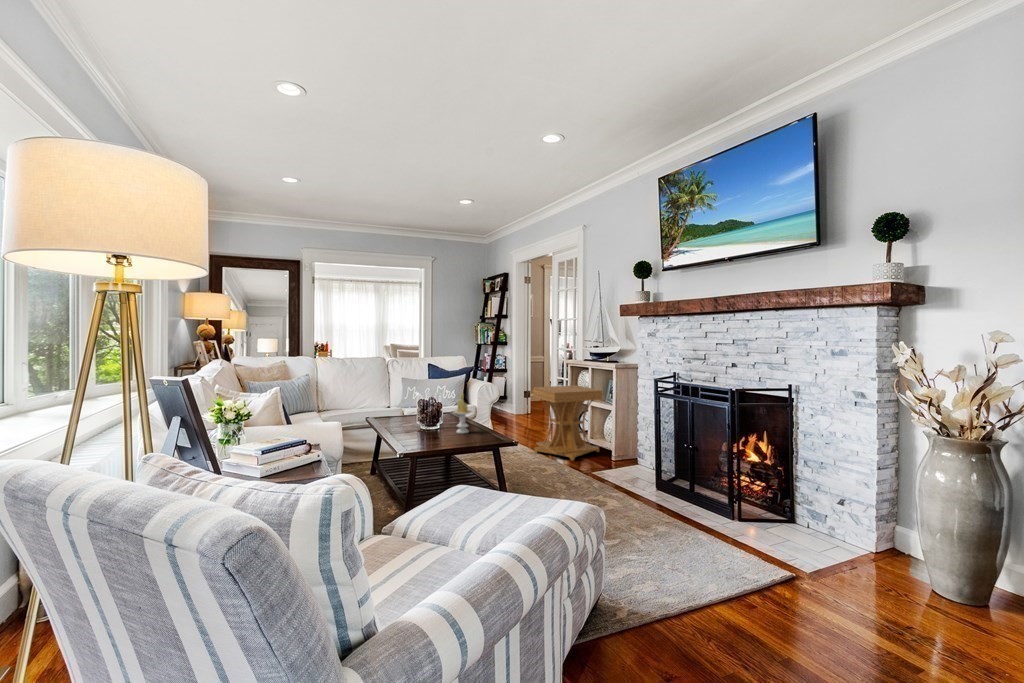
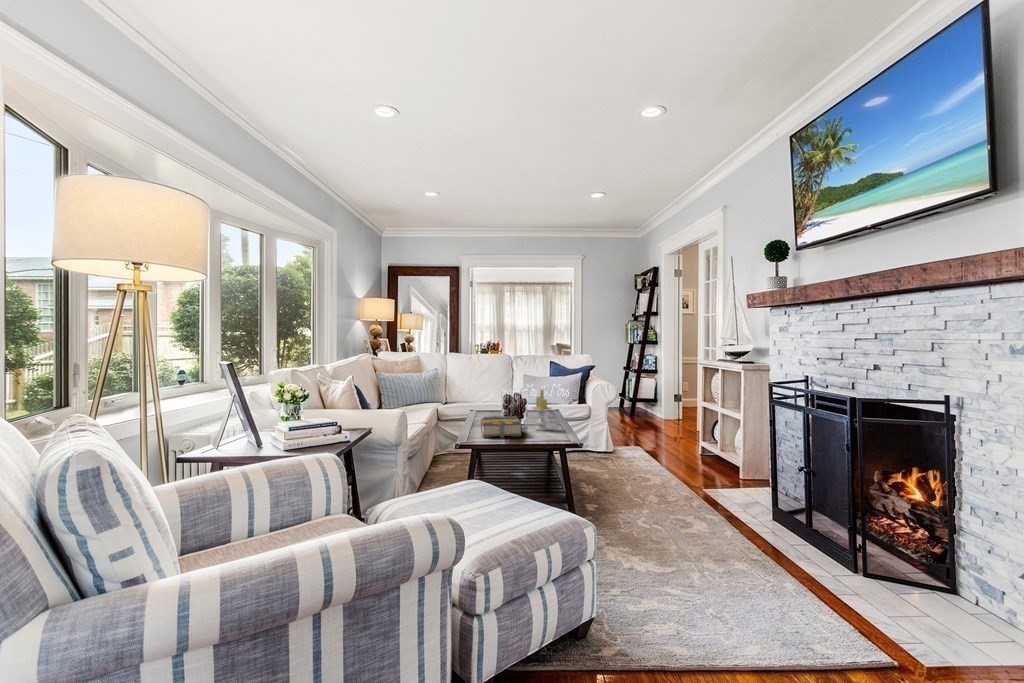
side table: present [533,385,603,461] -> none [651,389,731,473]
book: none [407,421,454,445] -> present [481,416,522,438]

